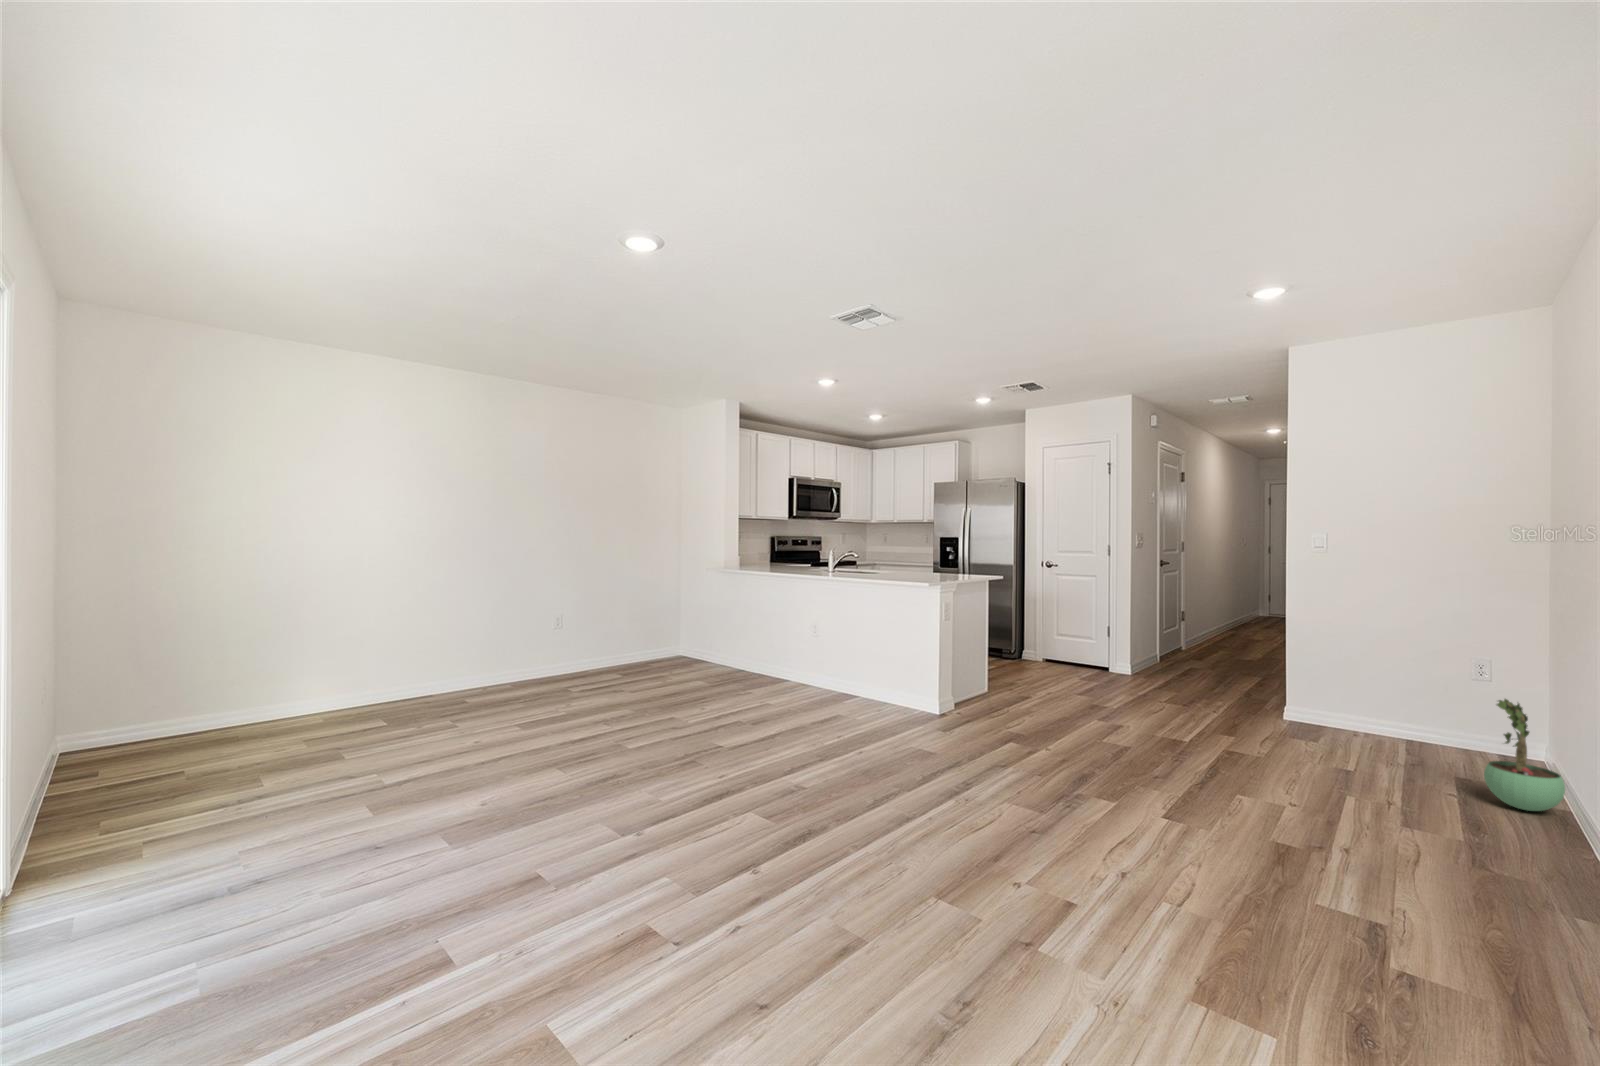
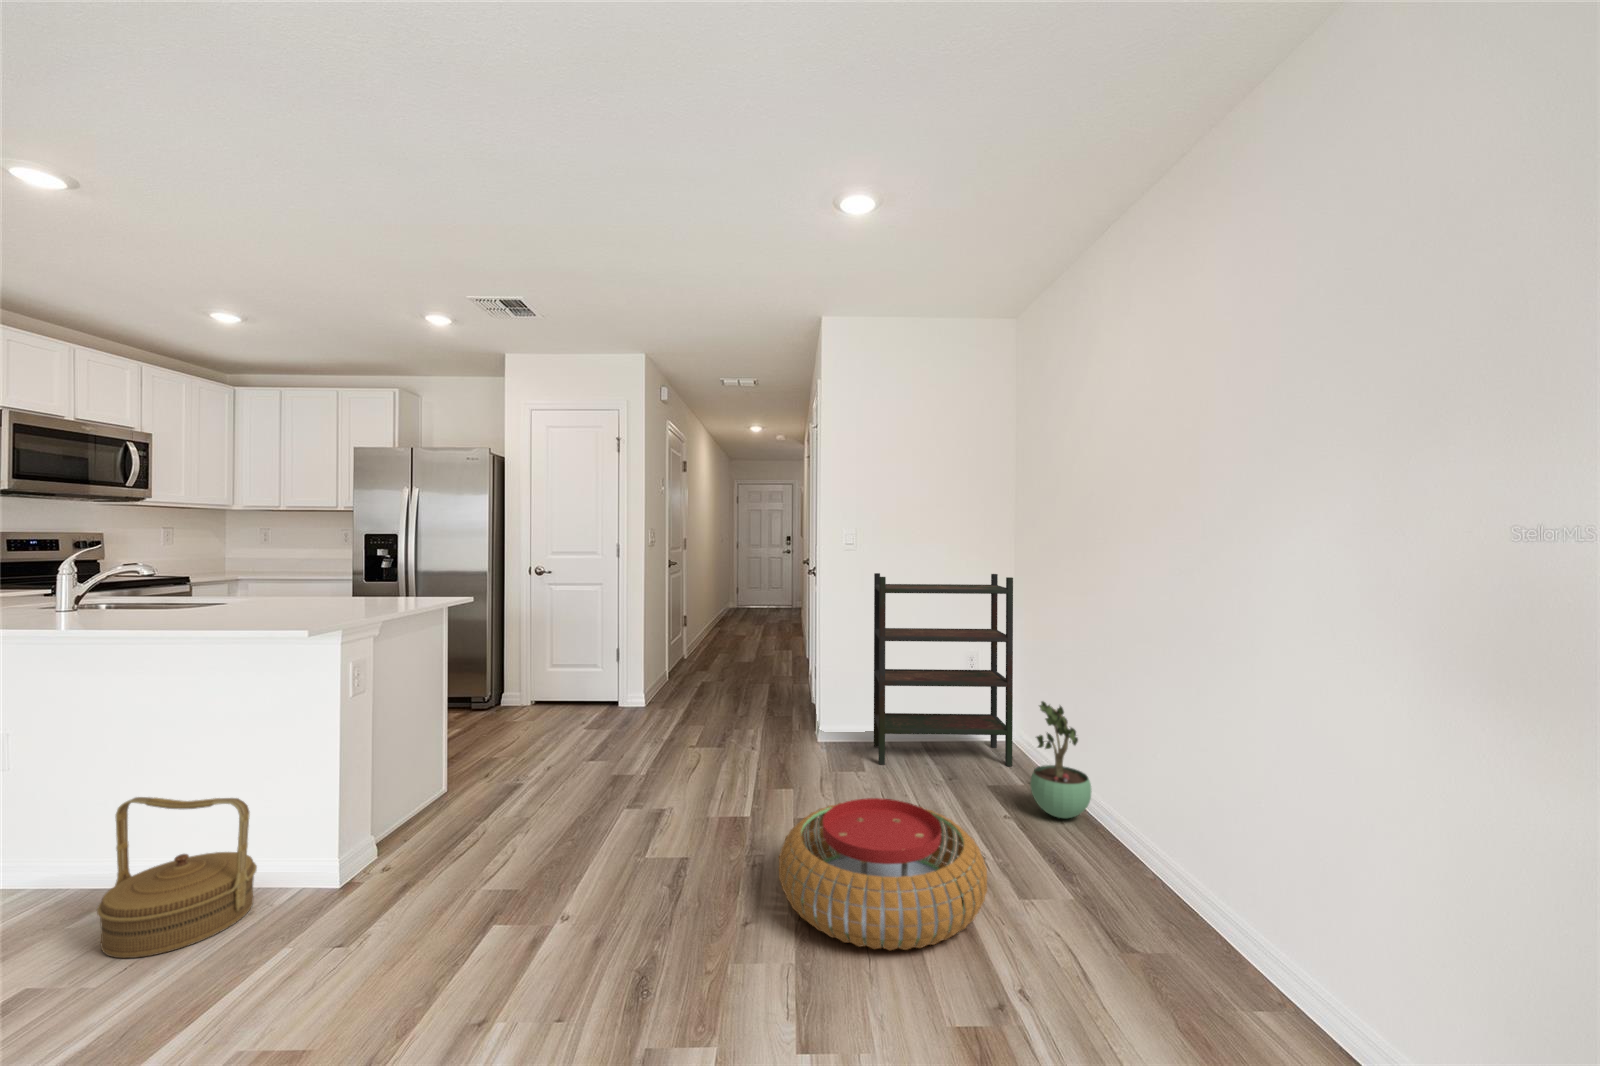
bookshelf: none [1336,575,1509,773] -> present [874,573,1013,766]
woven basket: none [854,653,905,718] -> present [97,797,257,958]
pouf: none [1184,730,1364,820] -> present [779,798,987,950]

